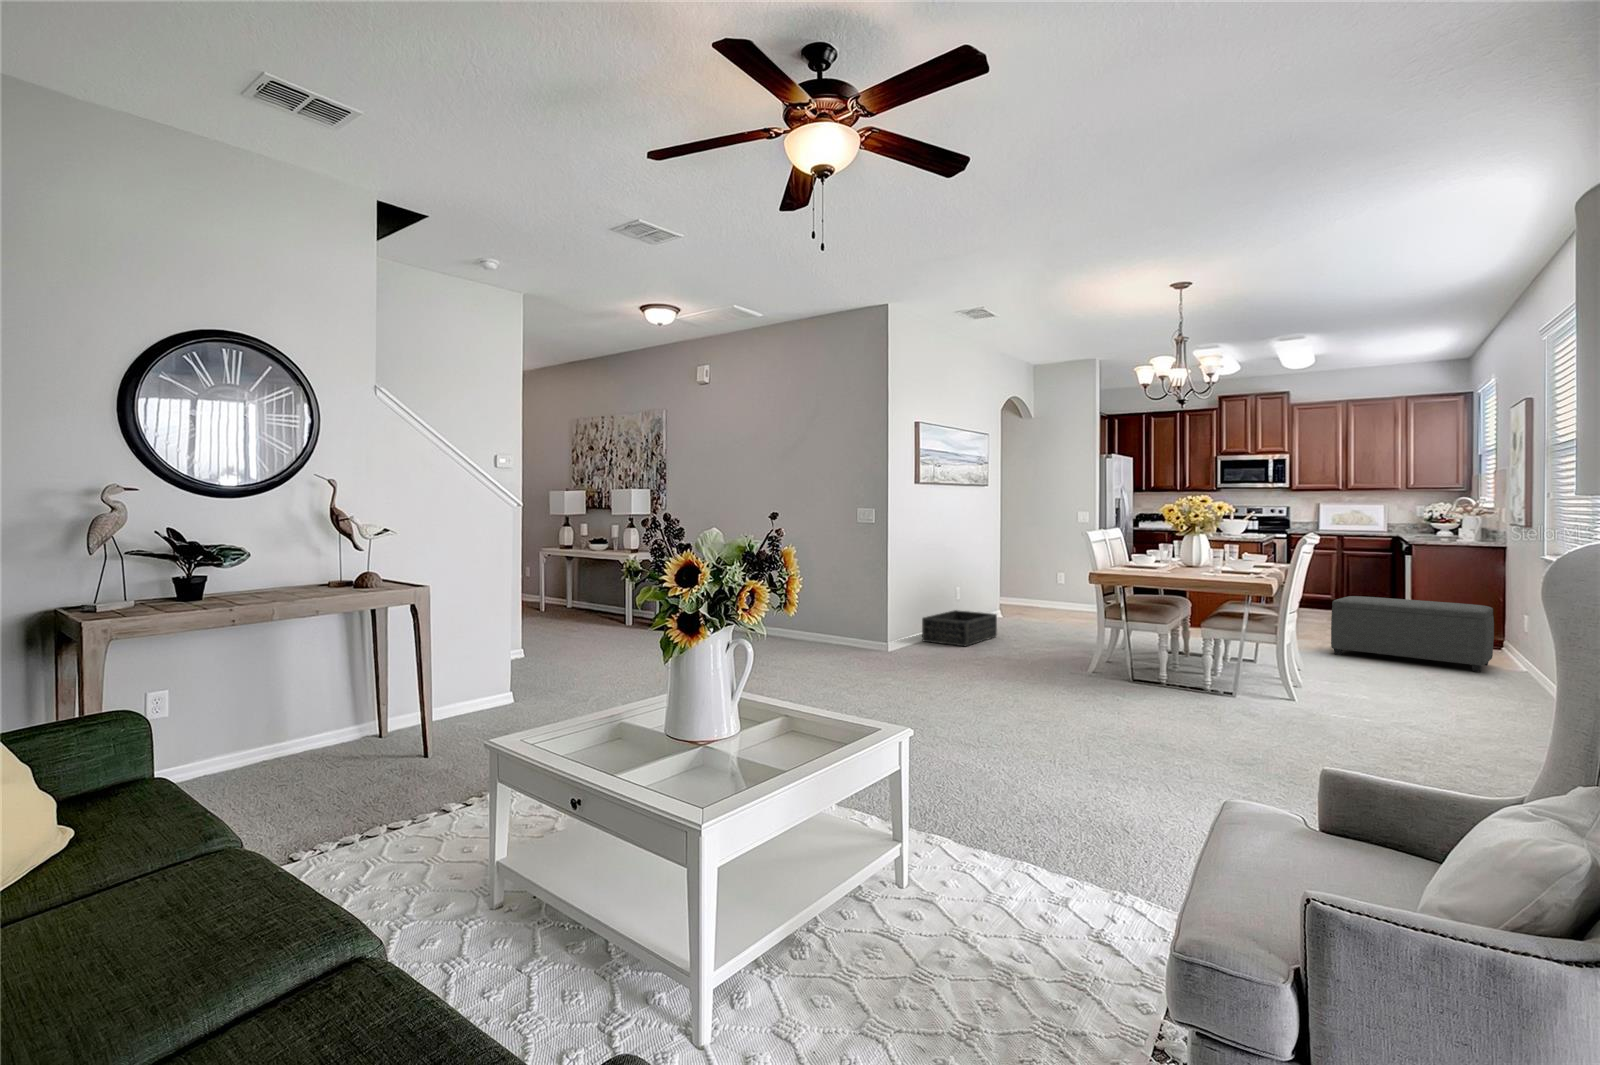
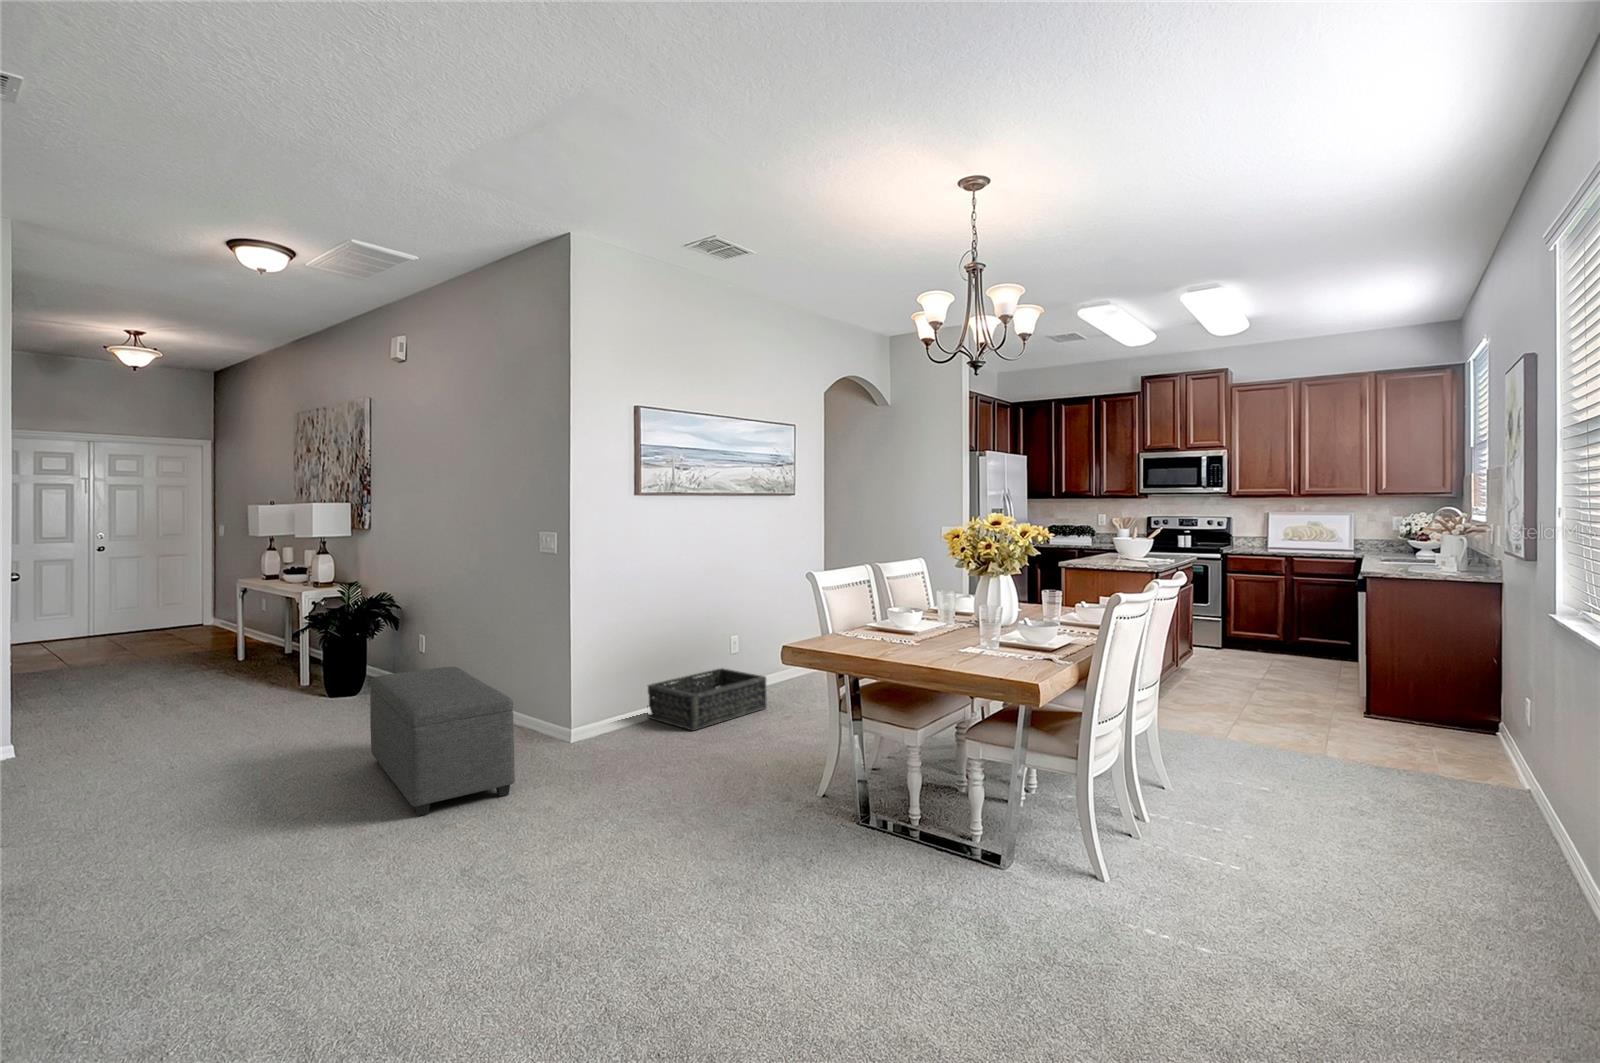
ottoman: present [1331,596,1494,672] -> present [370,667,515,816]

